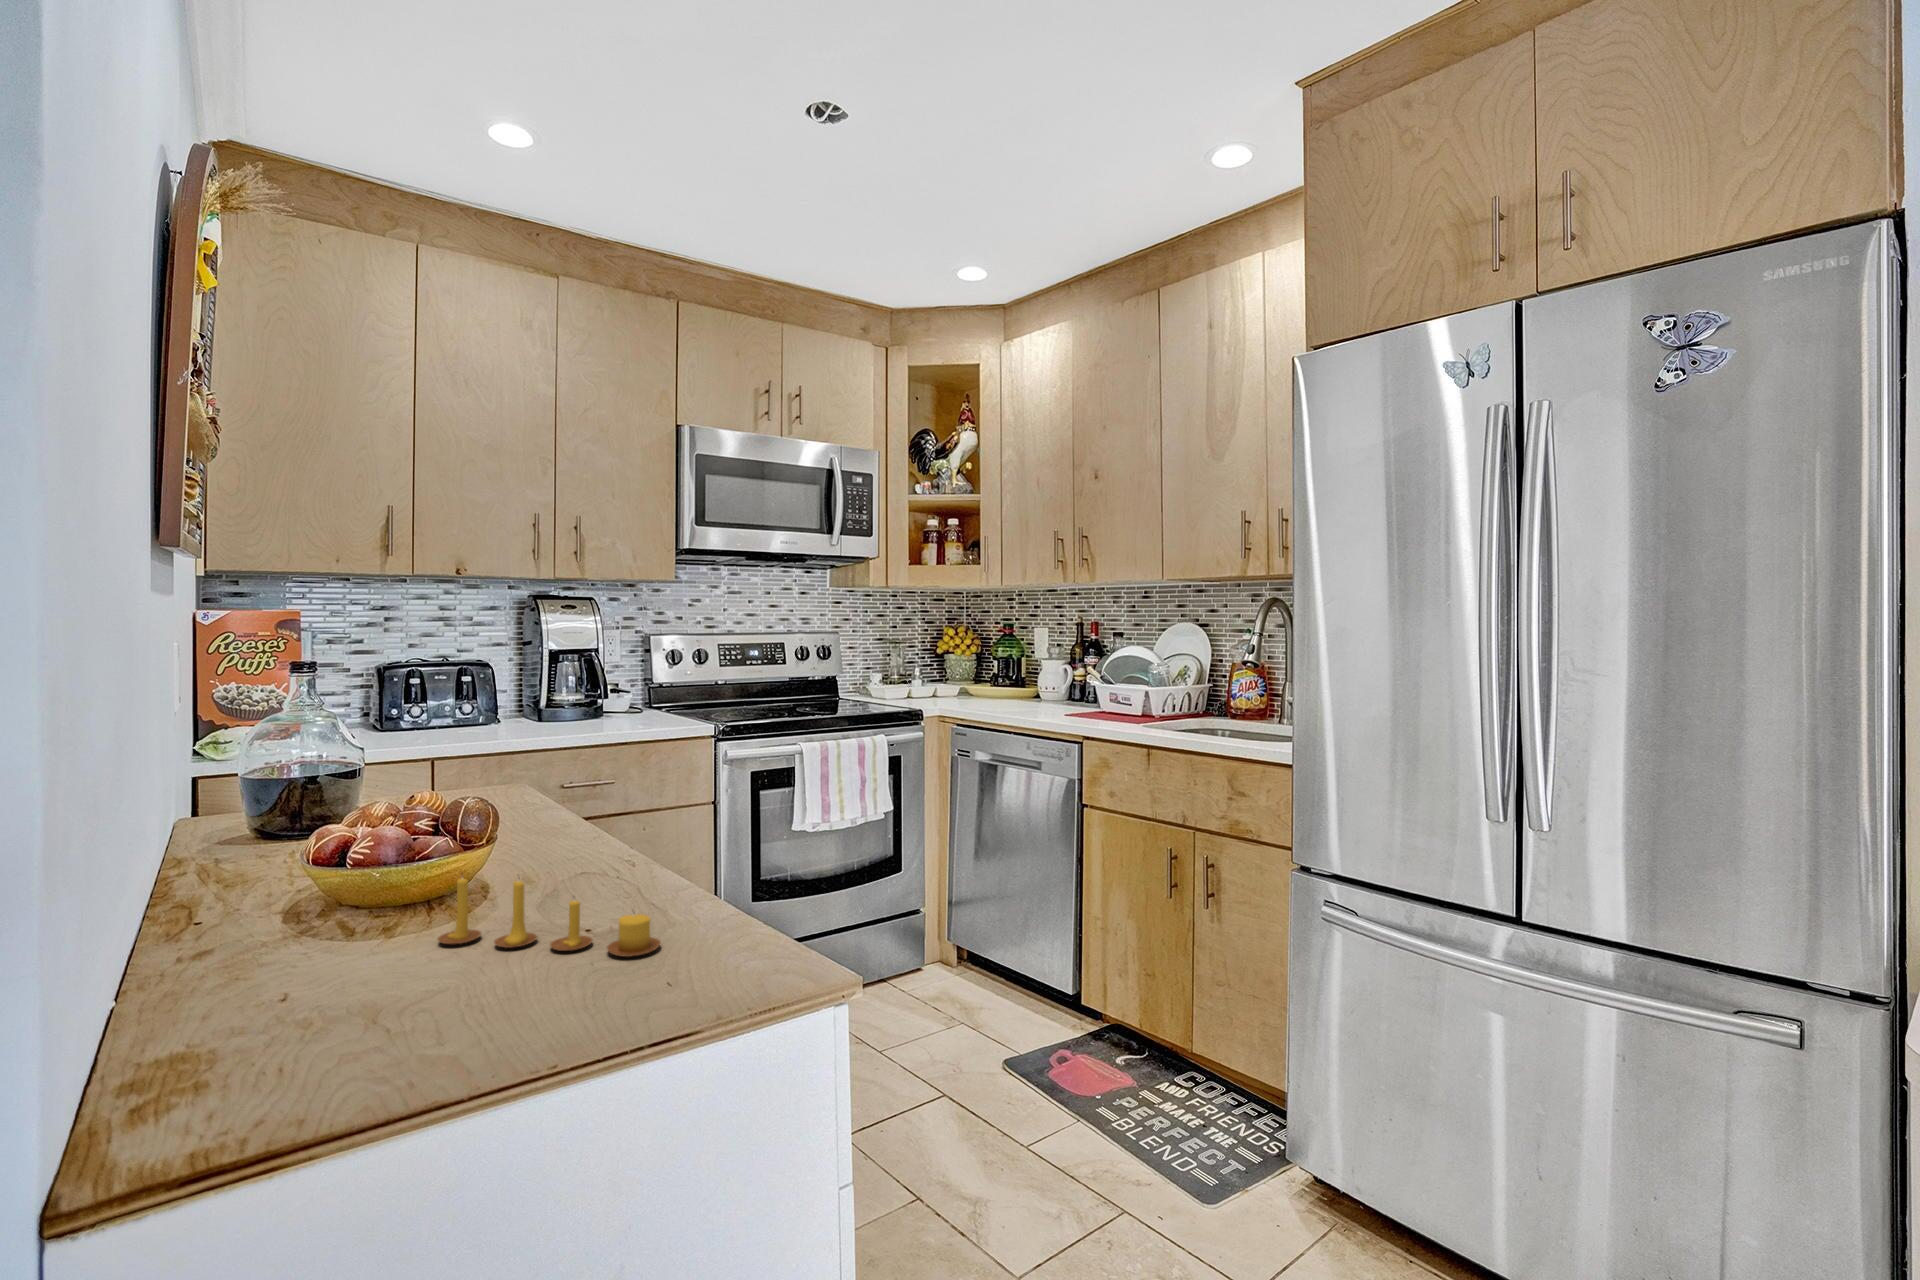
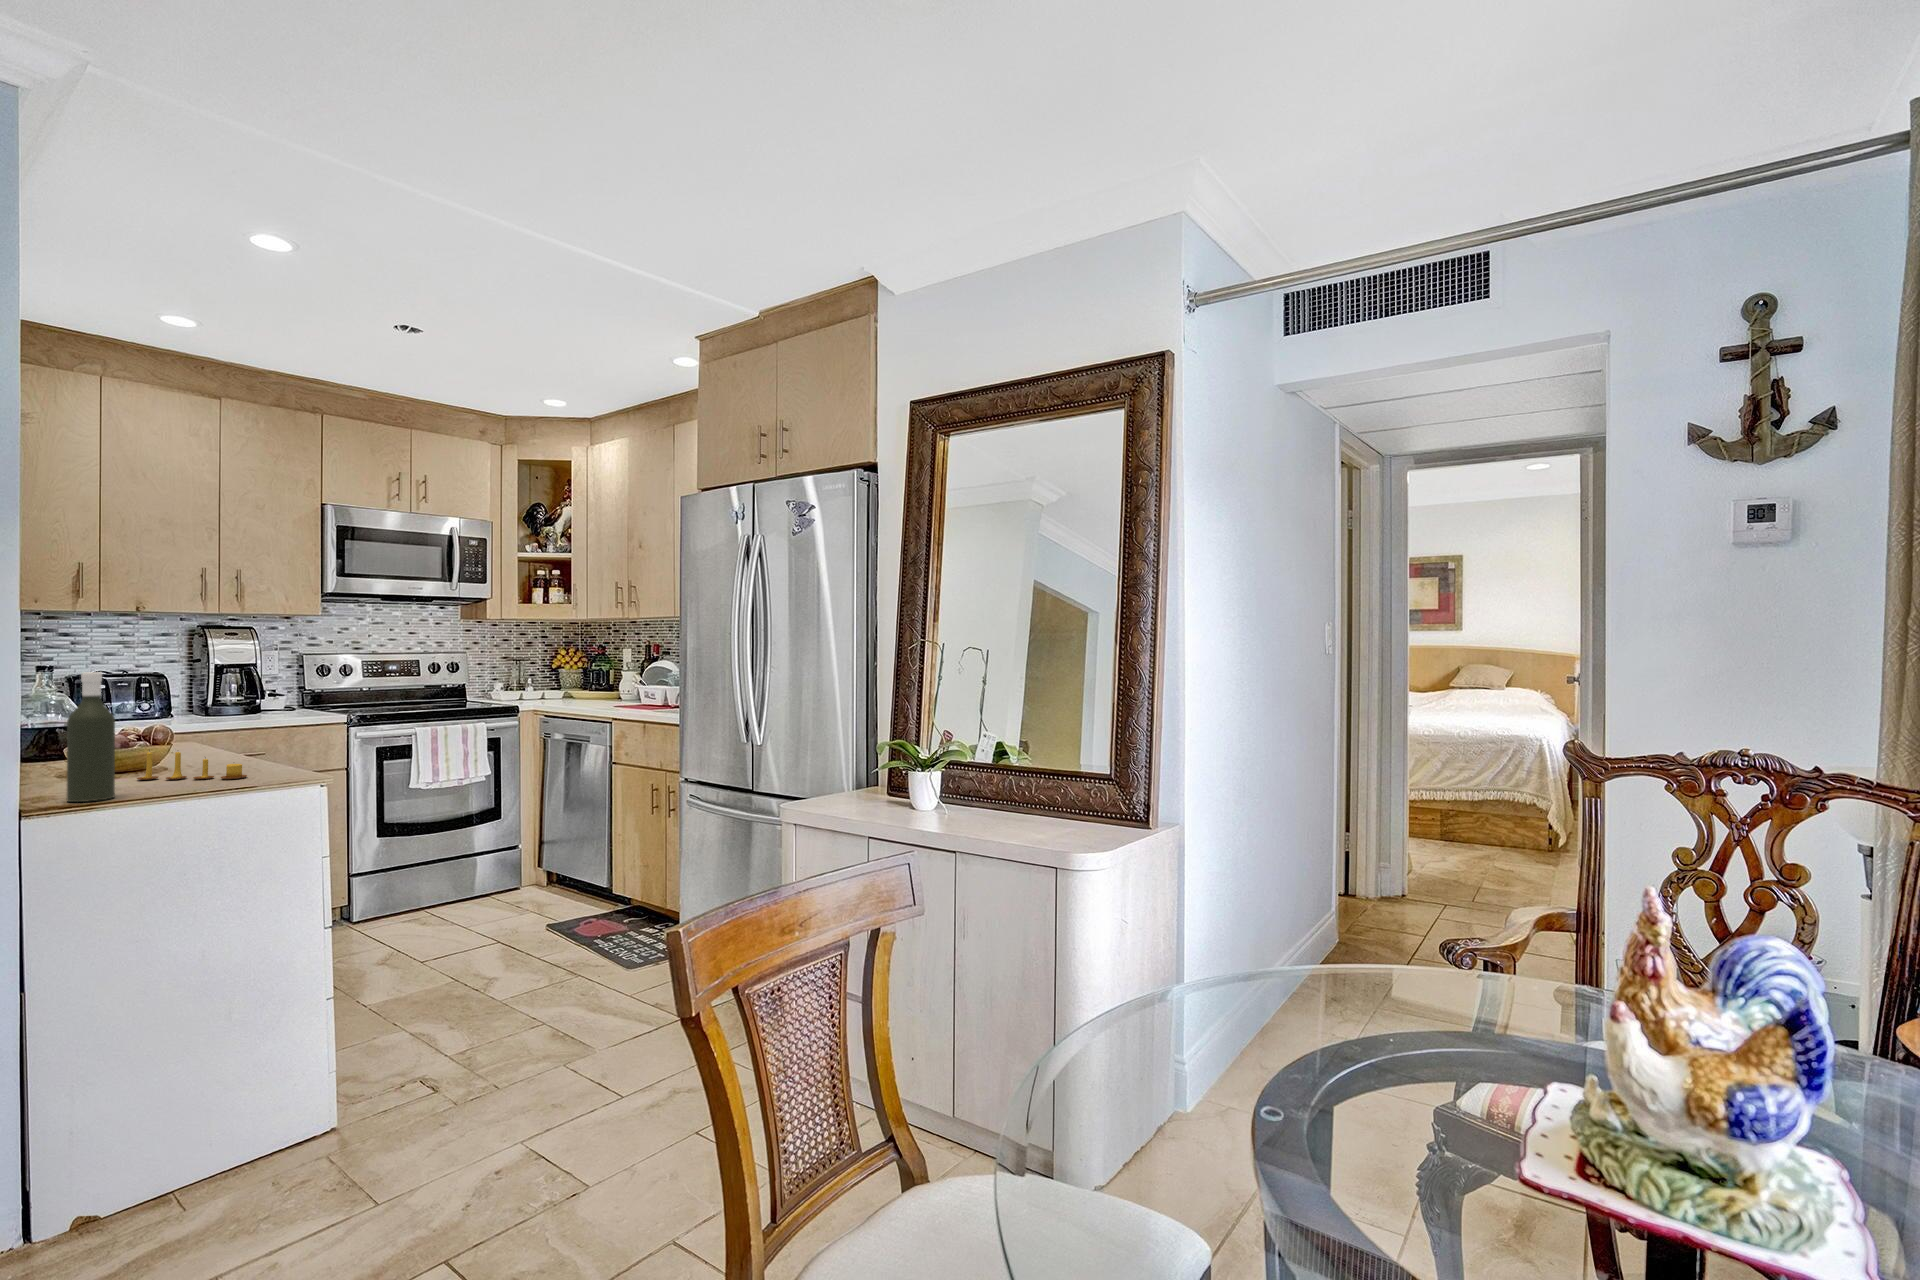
bottle: none [250,714,374,1098] -> present [67,672,115,802]

